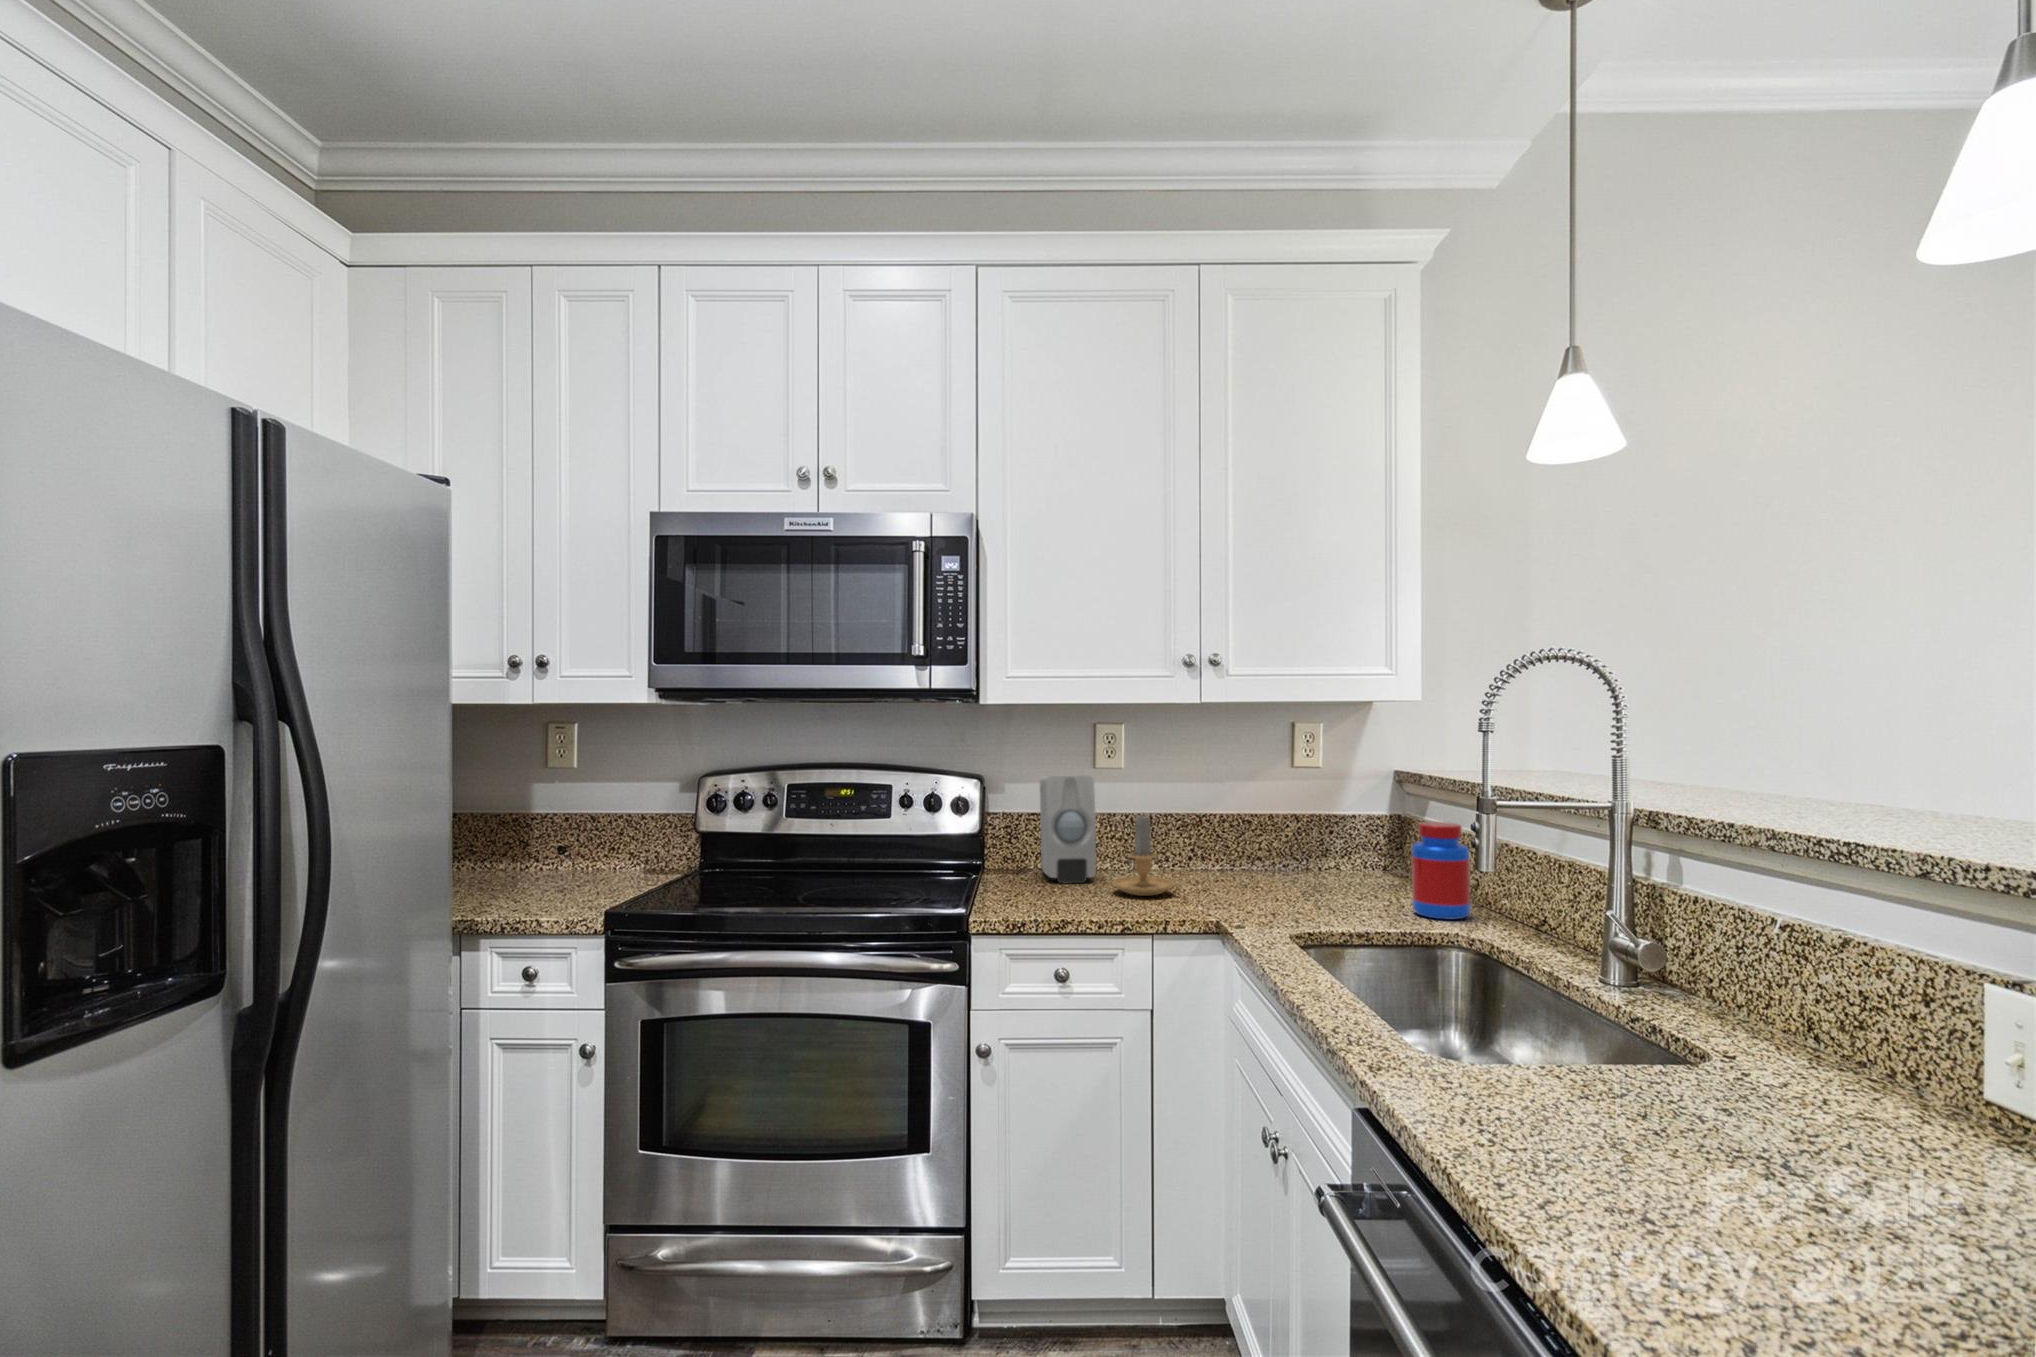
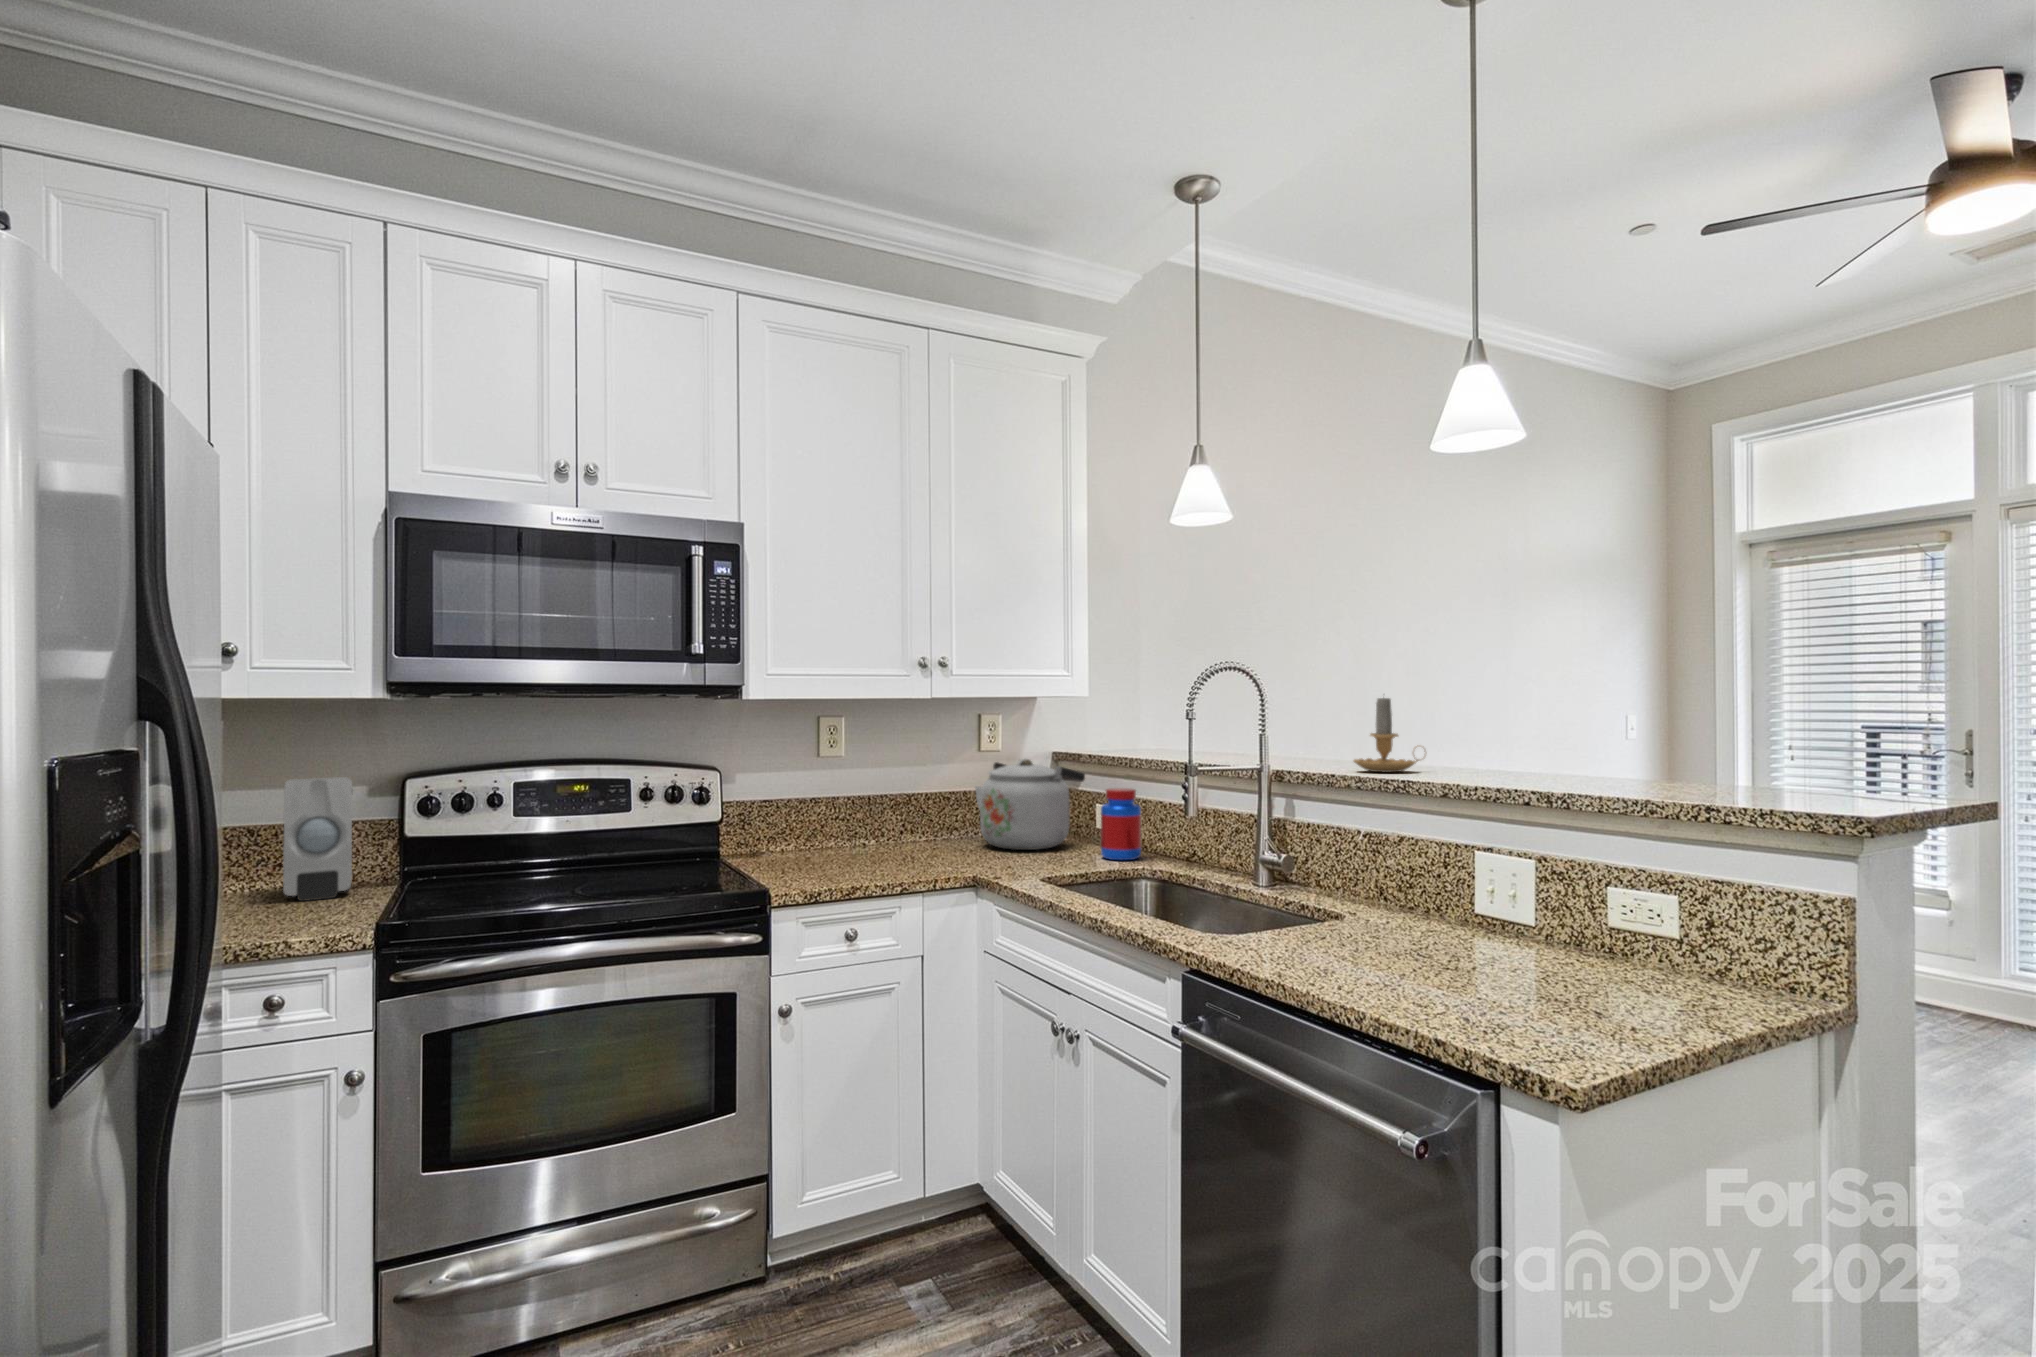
soap dispenser: present [1040,776,1096,884] -> present [283,777,353,901]
kettle: none [1273,778,1412,892] -> present [975,759,1085,850]
candle: present [1112,816,1180,896] -> present [1354,698,1419,772]

